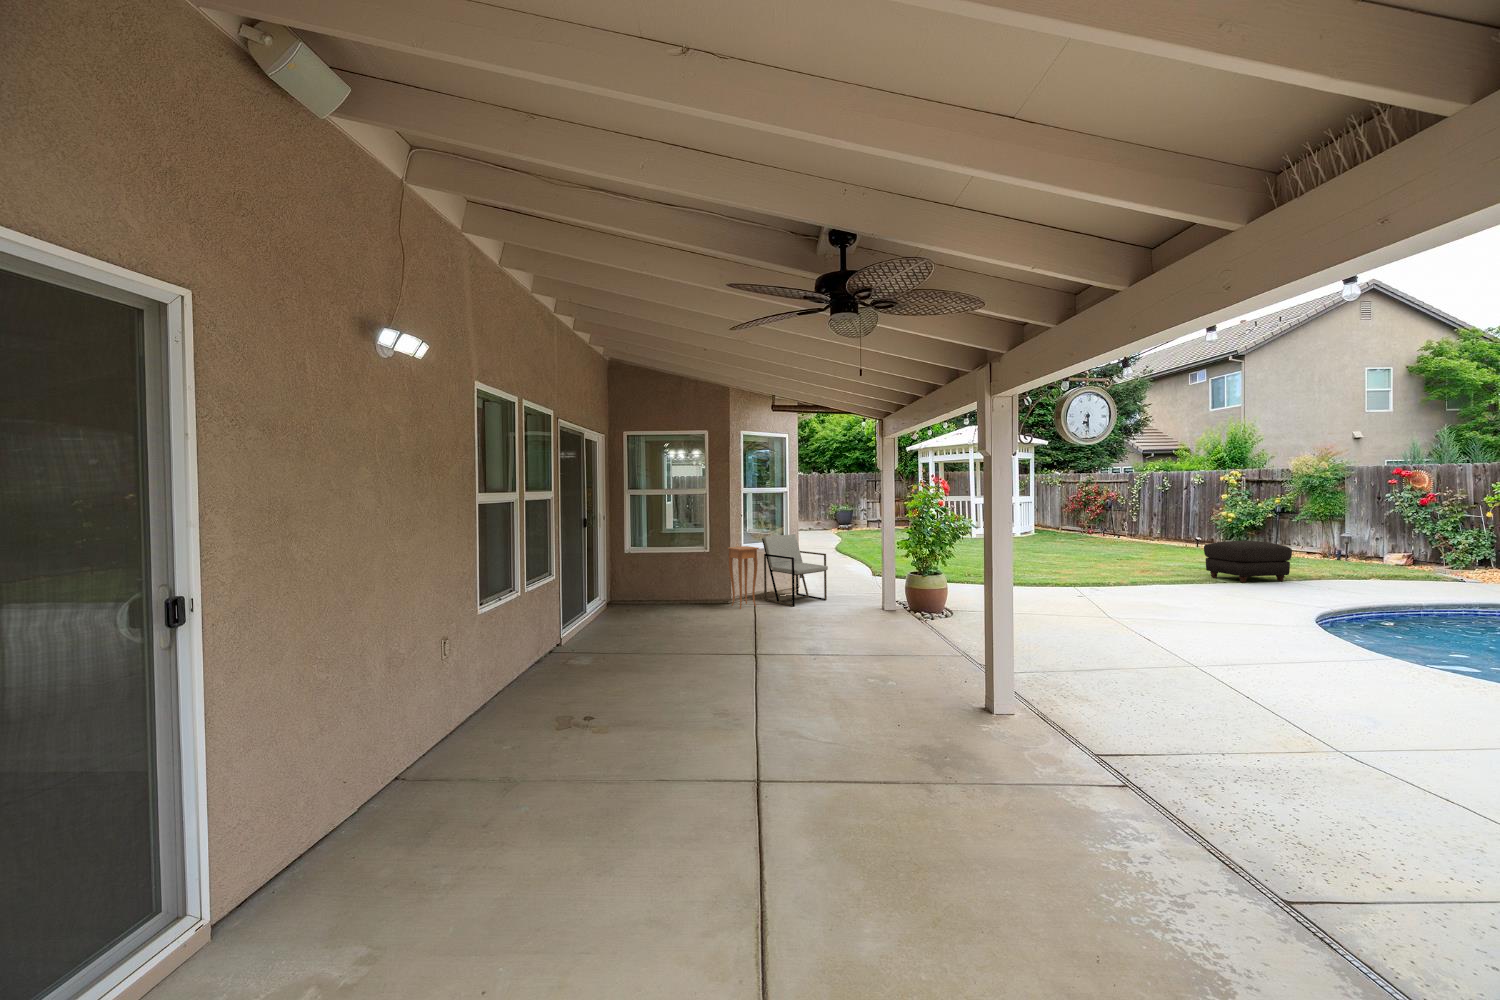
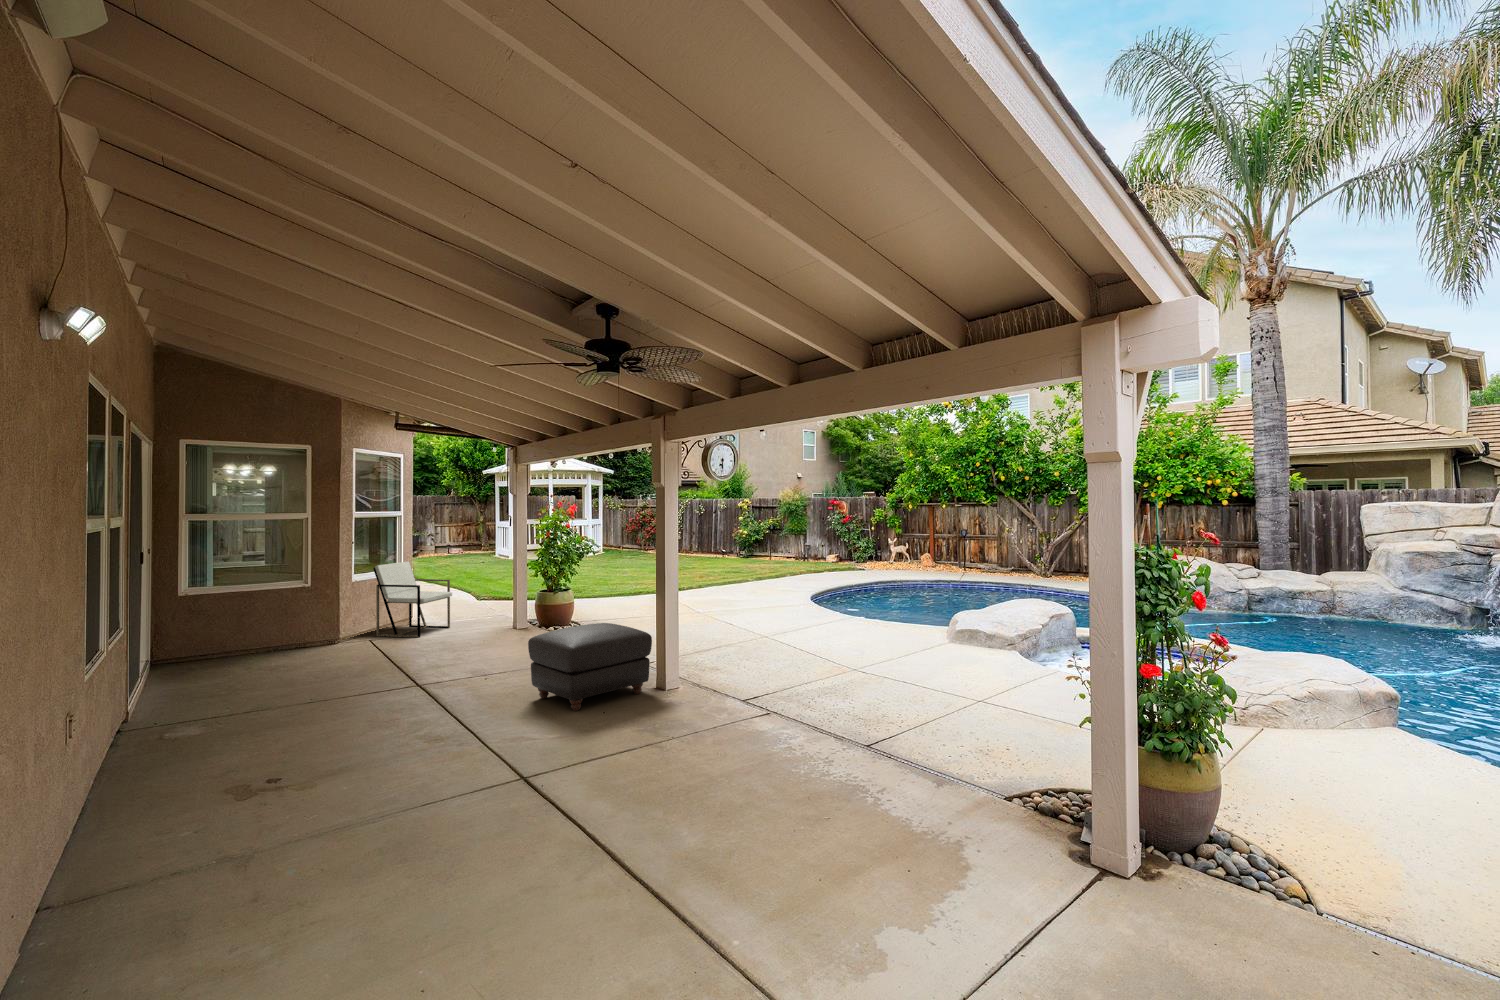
ottoman: present [1204,541,1292,583] -> present [528,623,652,711]
side table: present [727,546,759,609] -> none [336,577,378,648]

